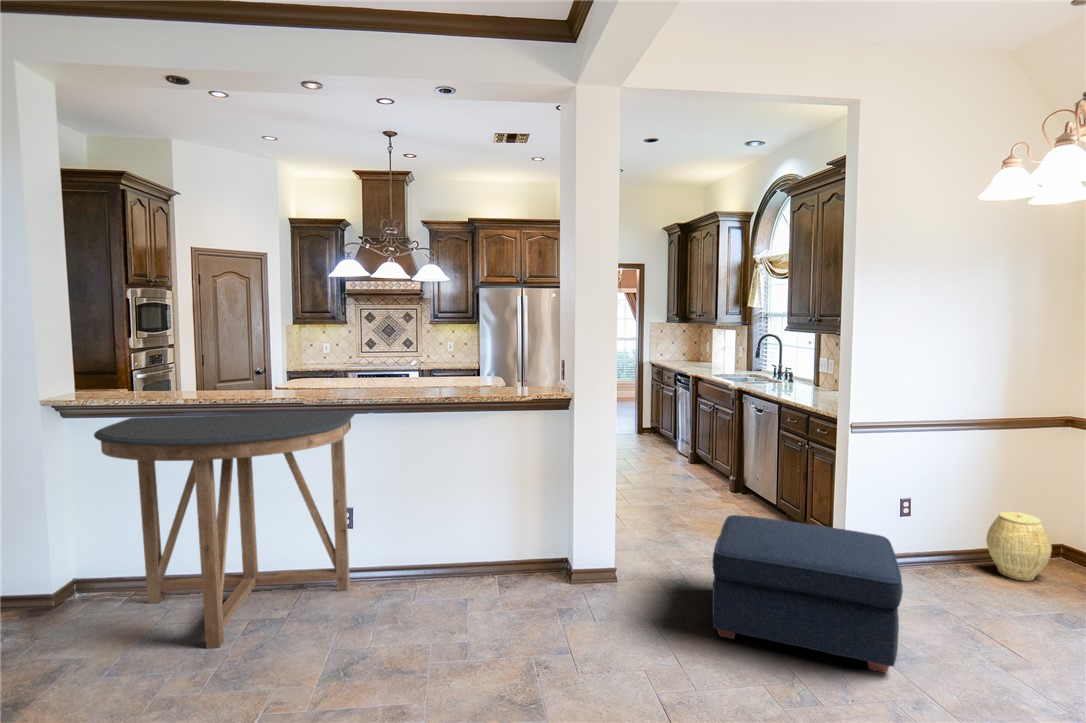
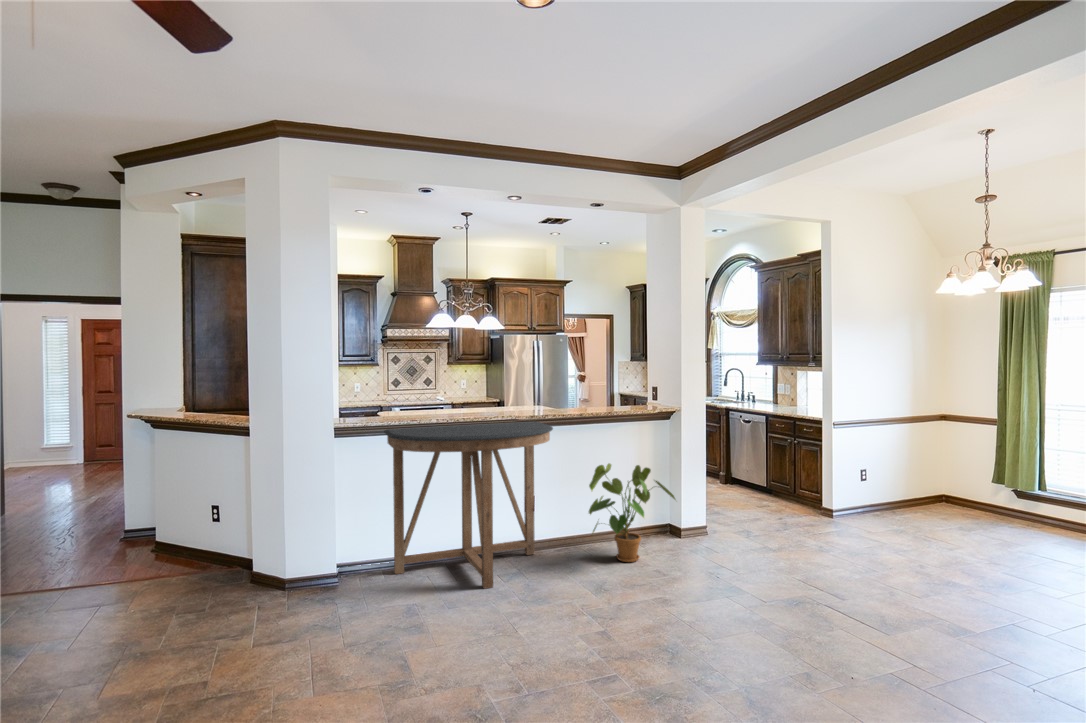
house plant: none [394,473,536,623] -> present [589,463,675,562]
woven basket: present [986,512,1052,581] -> none [908,474,945,515]
ottoman: present [712,515,903,673] -> none [777,482,900,557]

